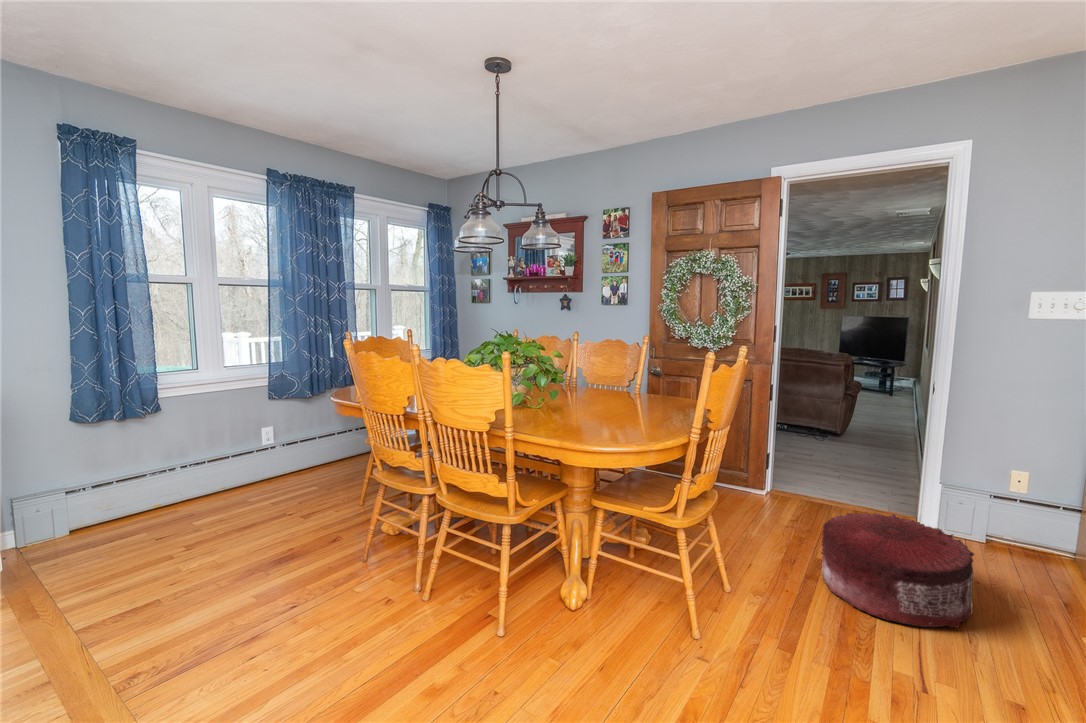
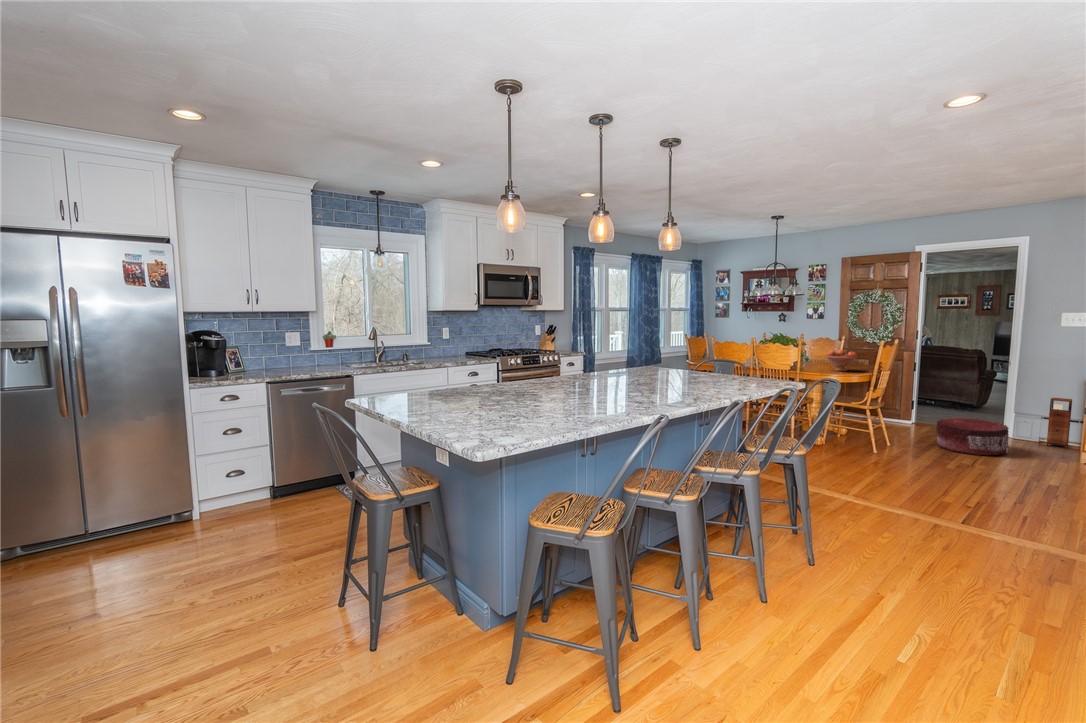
fruit bowl: none [589,372,659,426] -> present [826,350,857,371]
storage cabinet: none [1006,460,1059,568] -> present [1047,398,1072,448]

